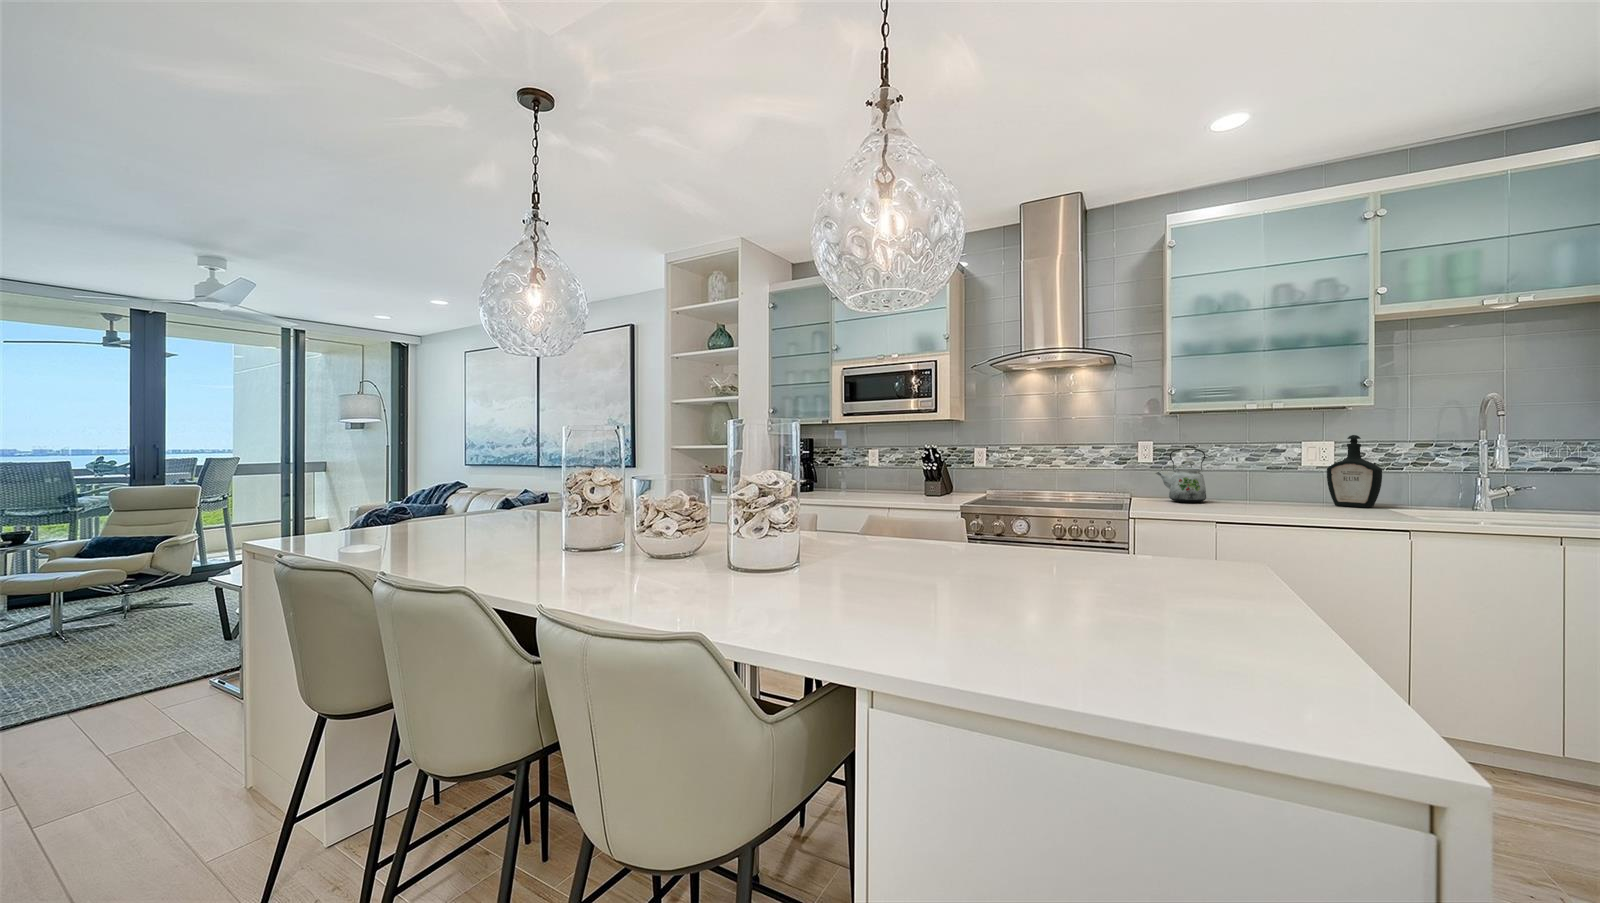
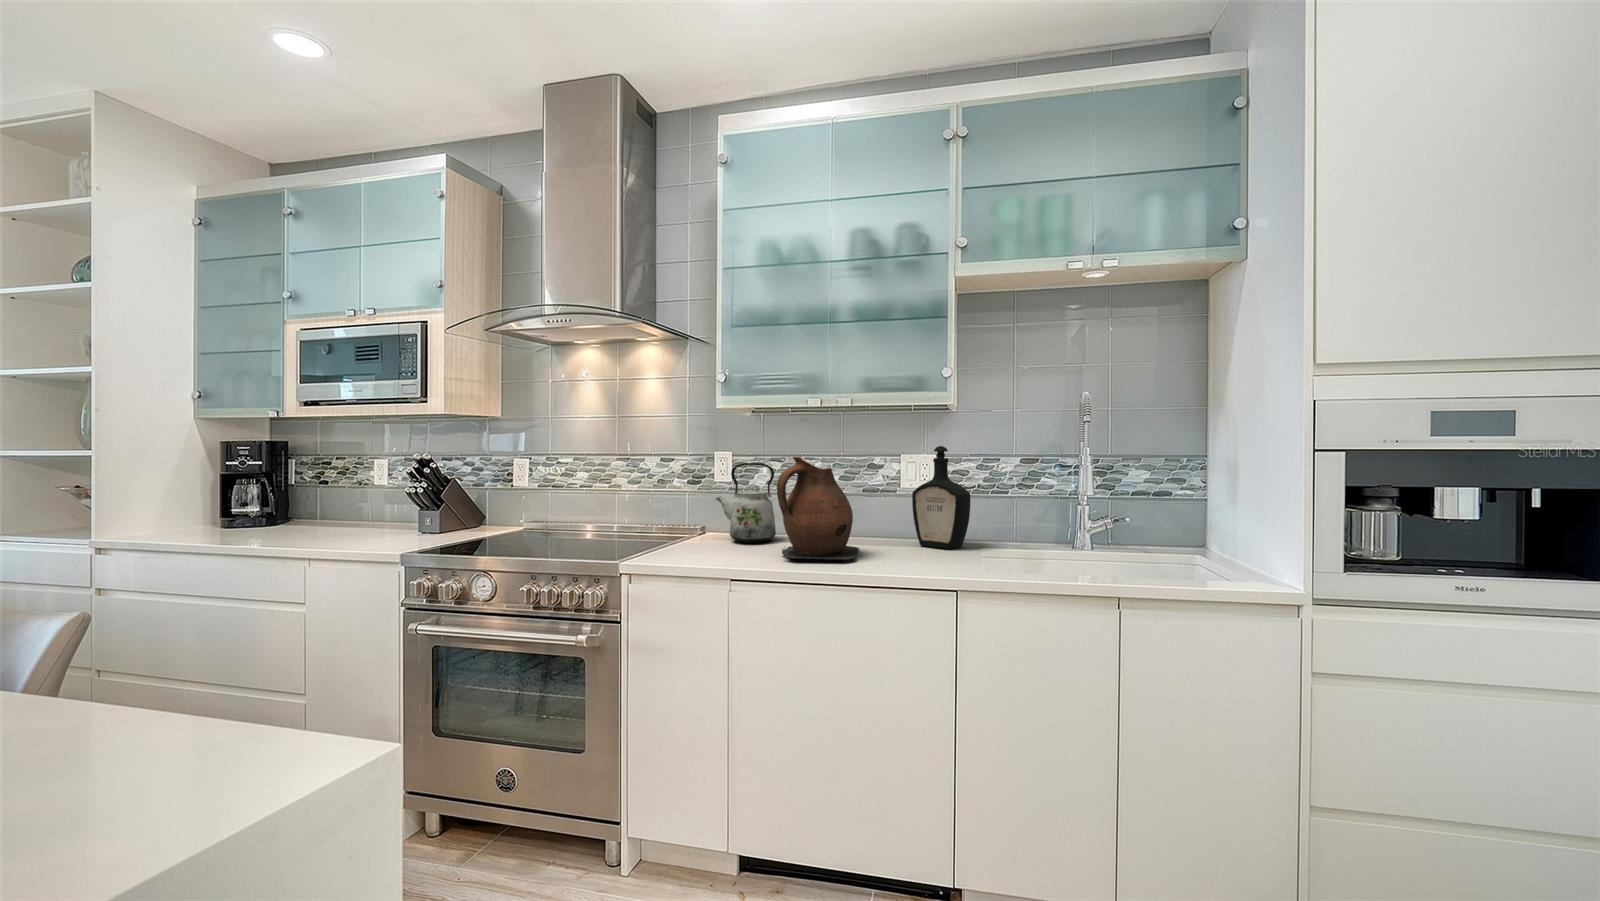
ceramic pitcher: none [1227,443,1300,512] -> present [777,457,859,562]

